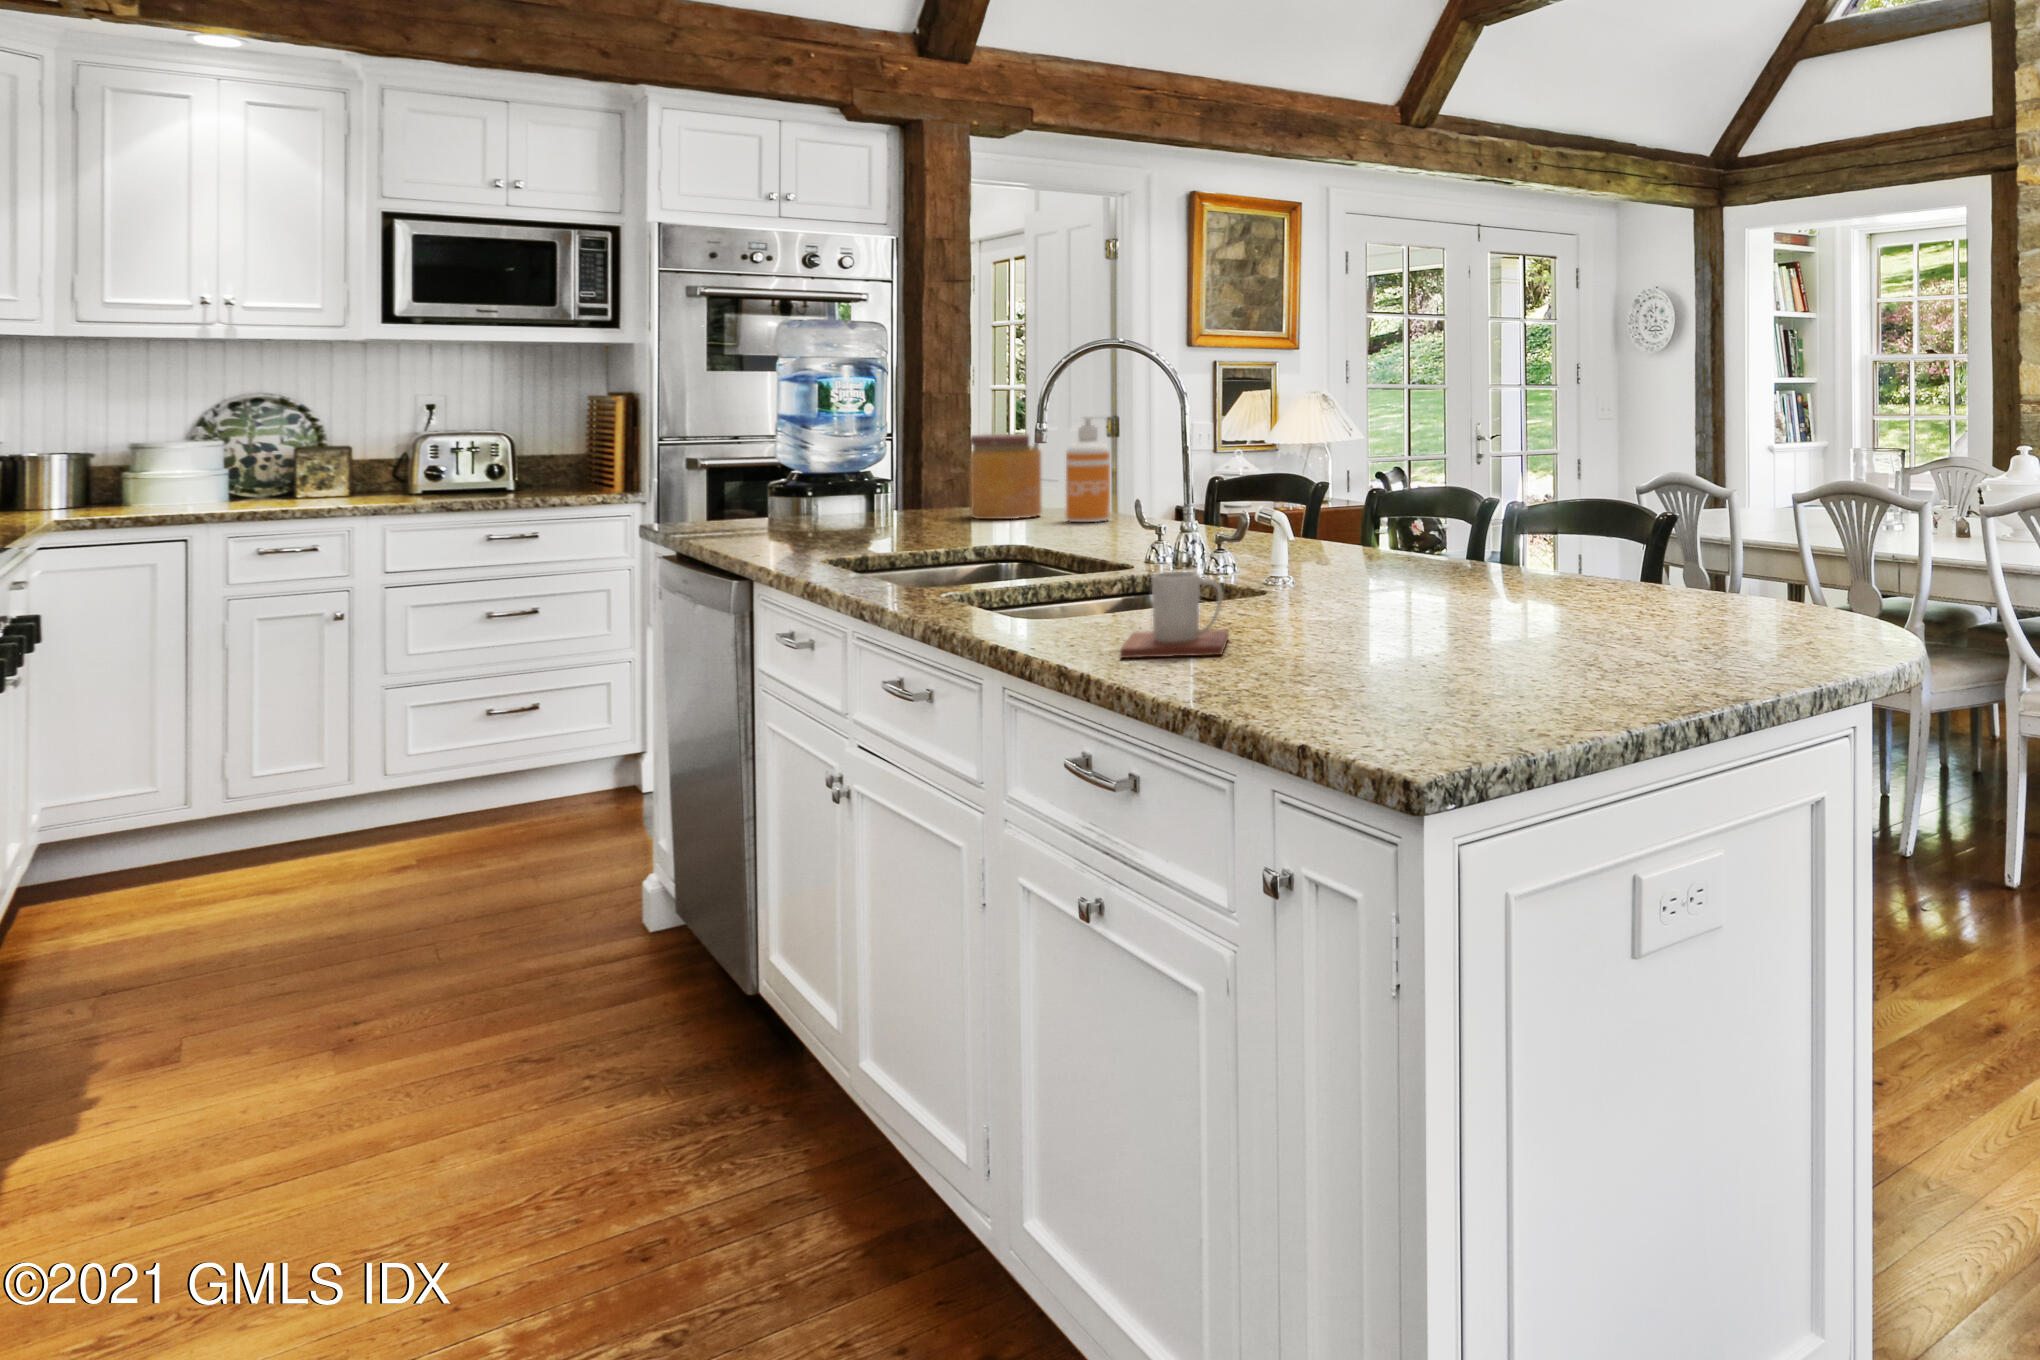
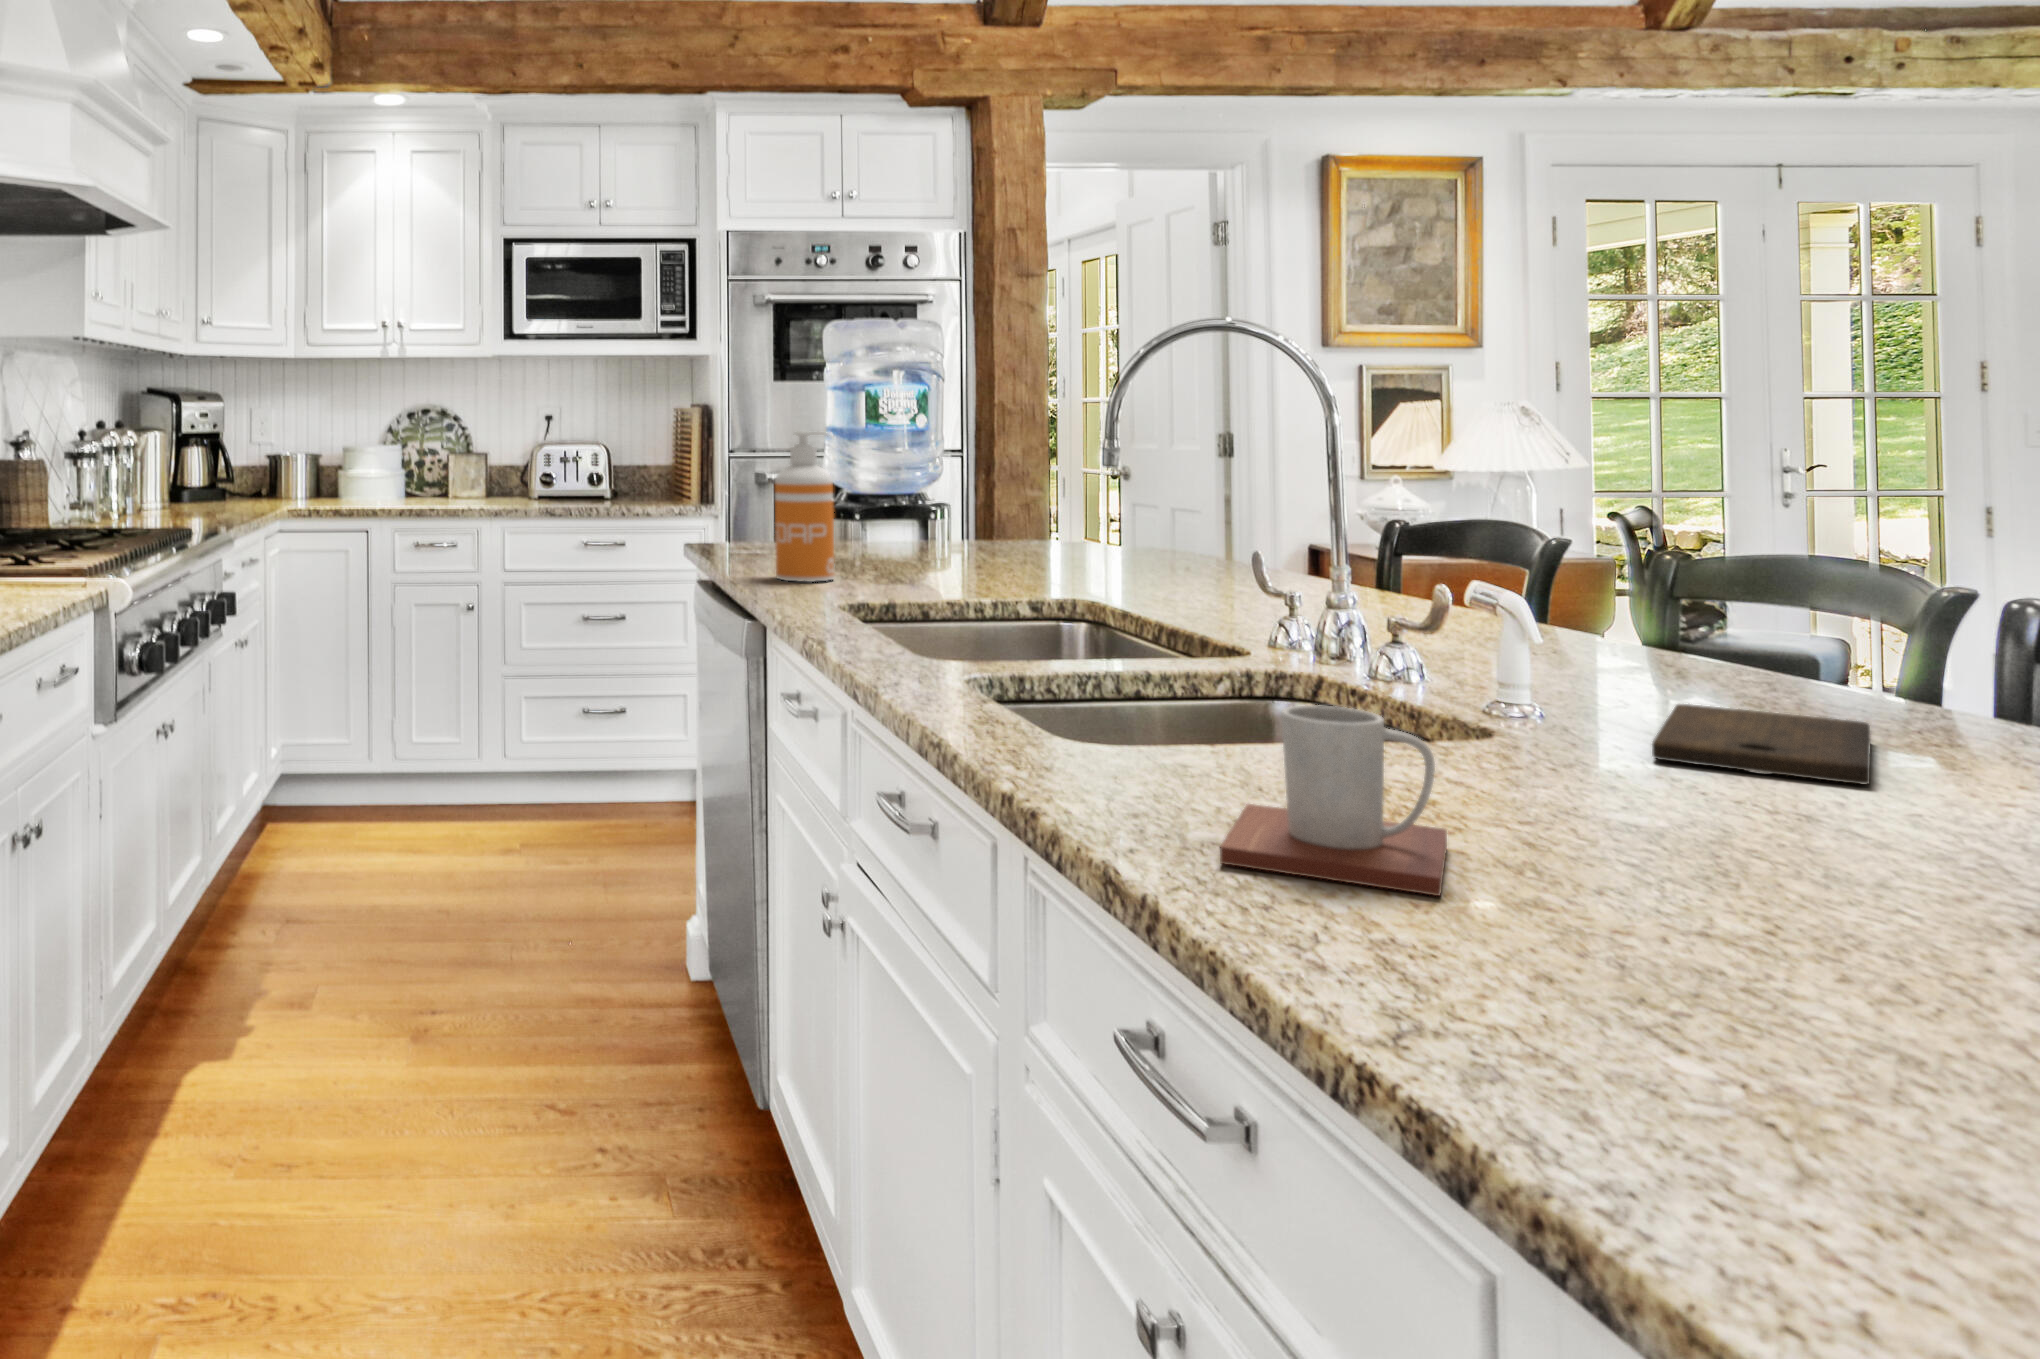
soap dispenser: present [1066,416,1110,522] -> present [775,431,835,582]
jar: present [970,434,1042,519] -> none [1031,451,1124,559]
cutting board: none [1333,569,1431,595] -> present [1652,704,1871,784]

